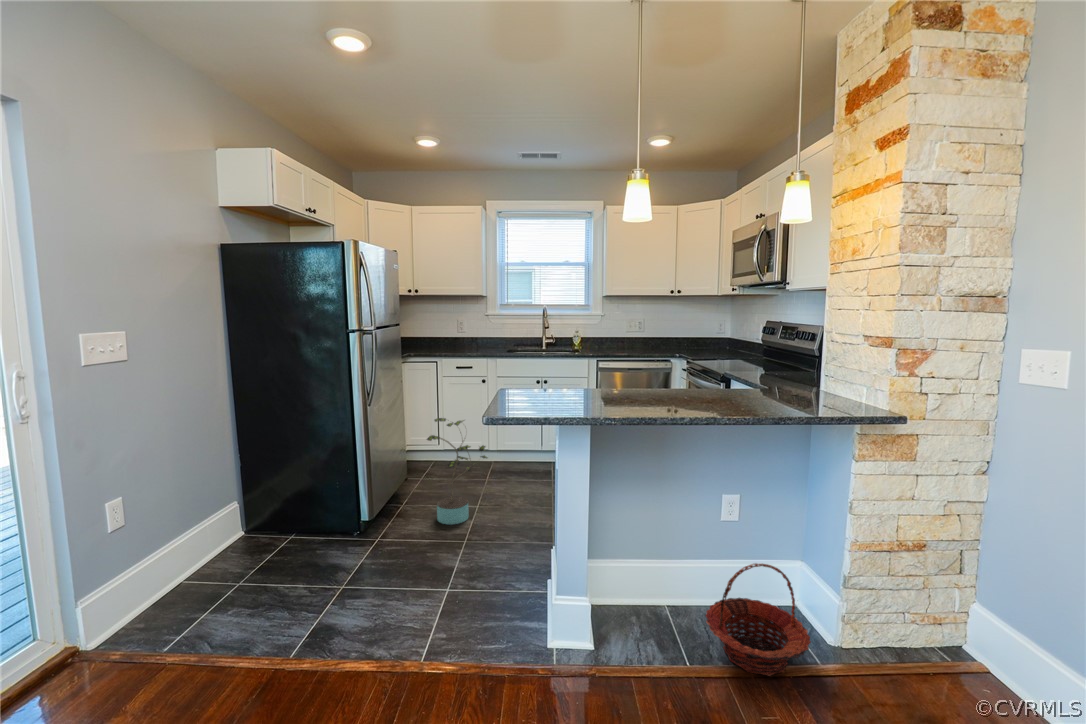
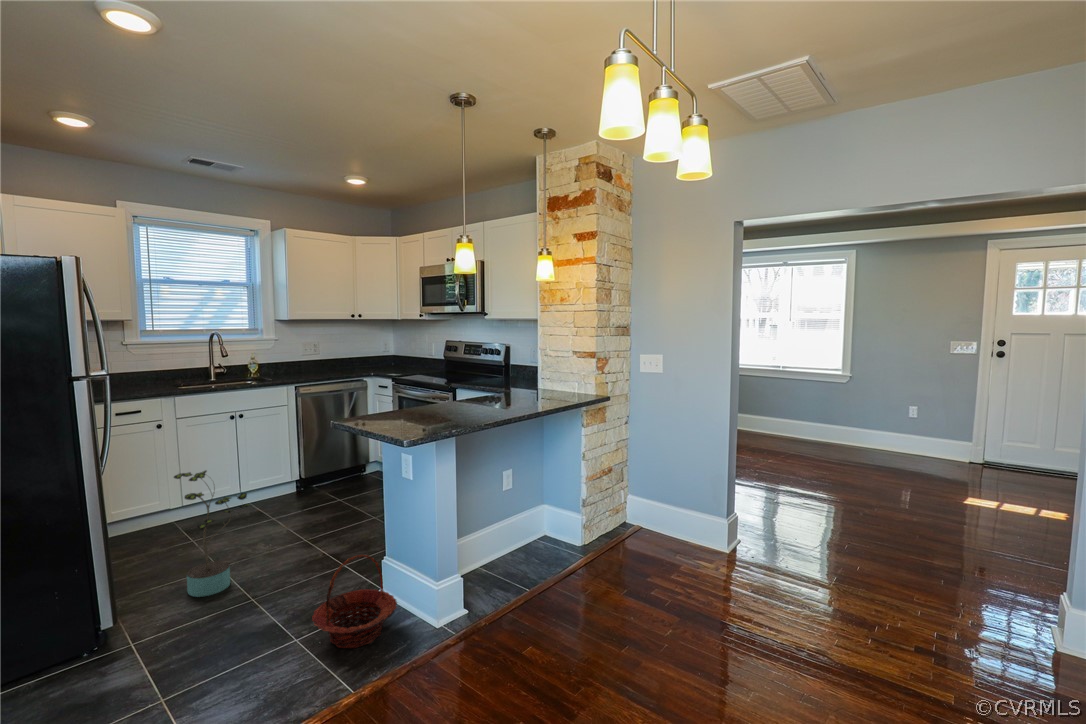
basket: present [706,563,811,676] -> present [312,555,397,648]

